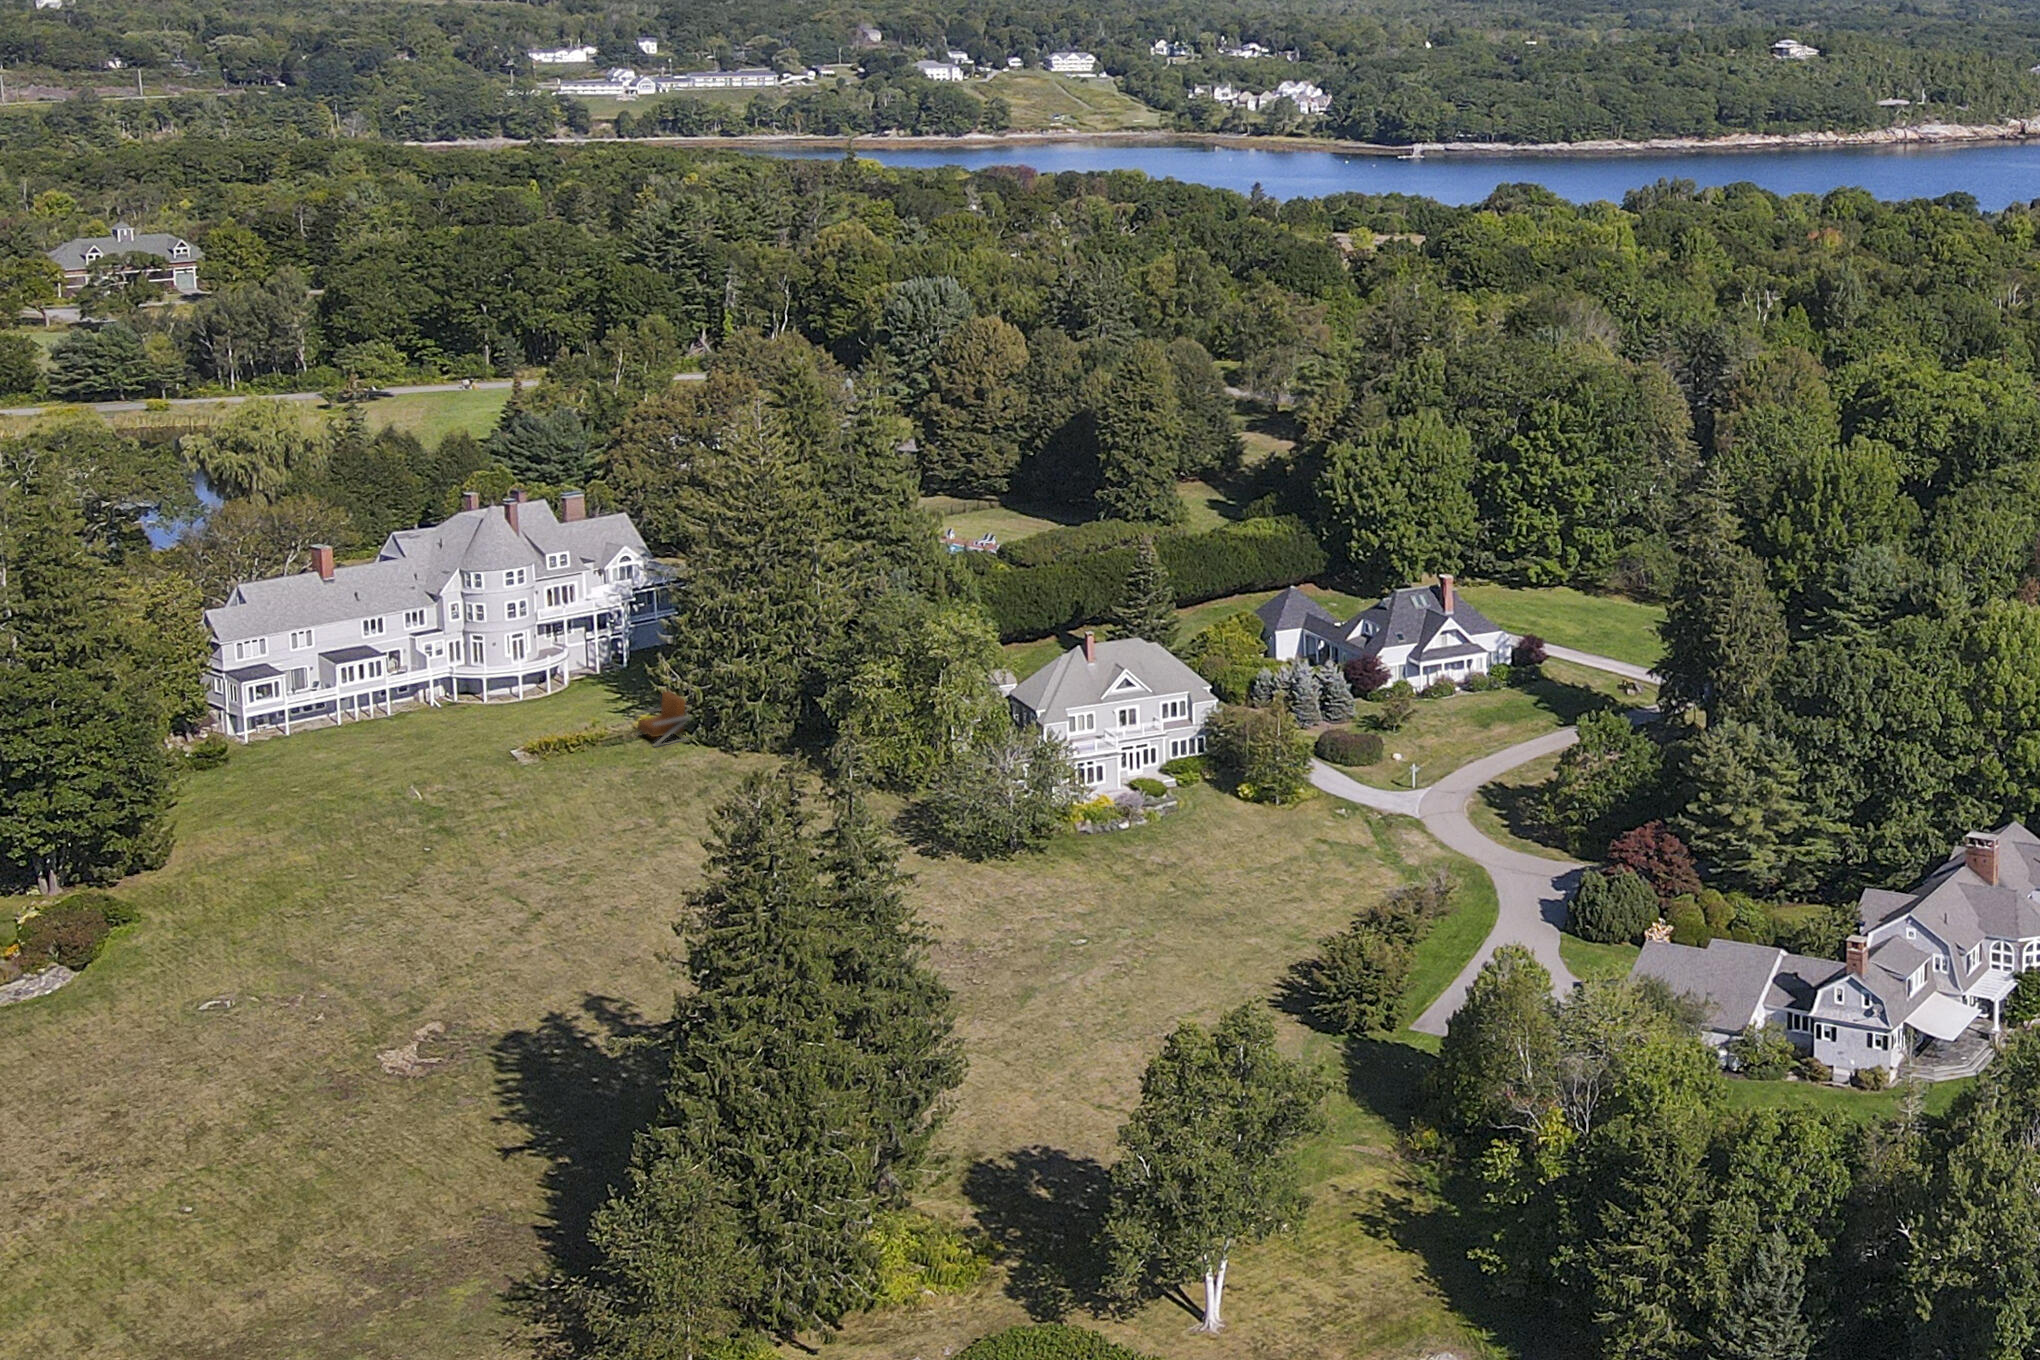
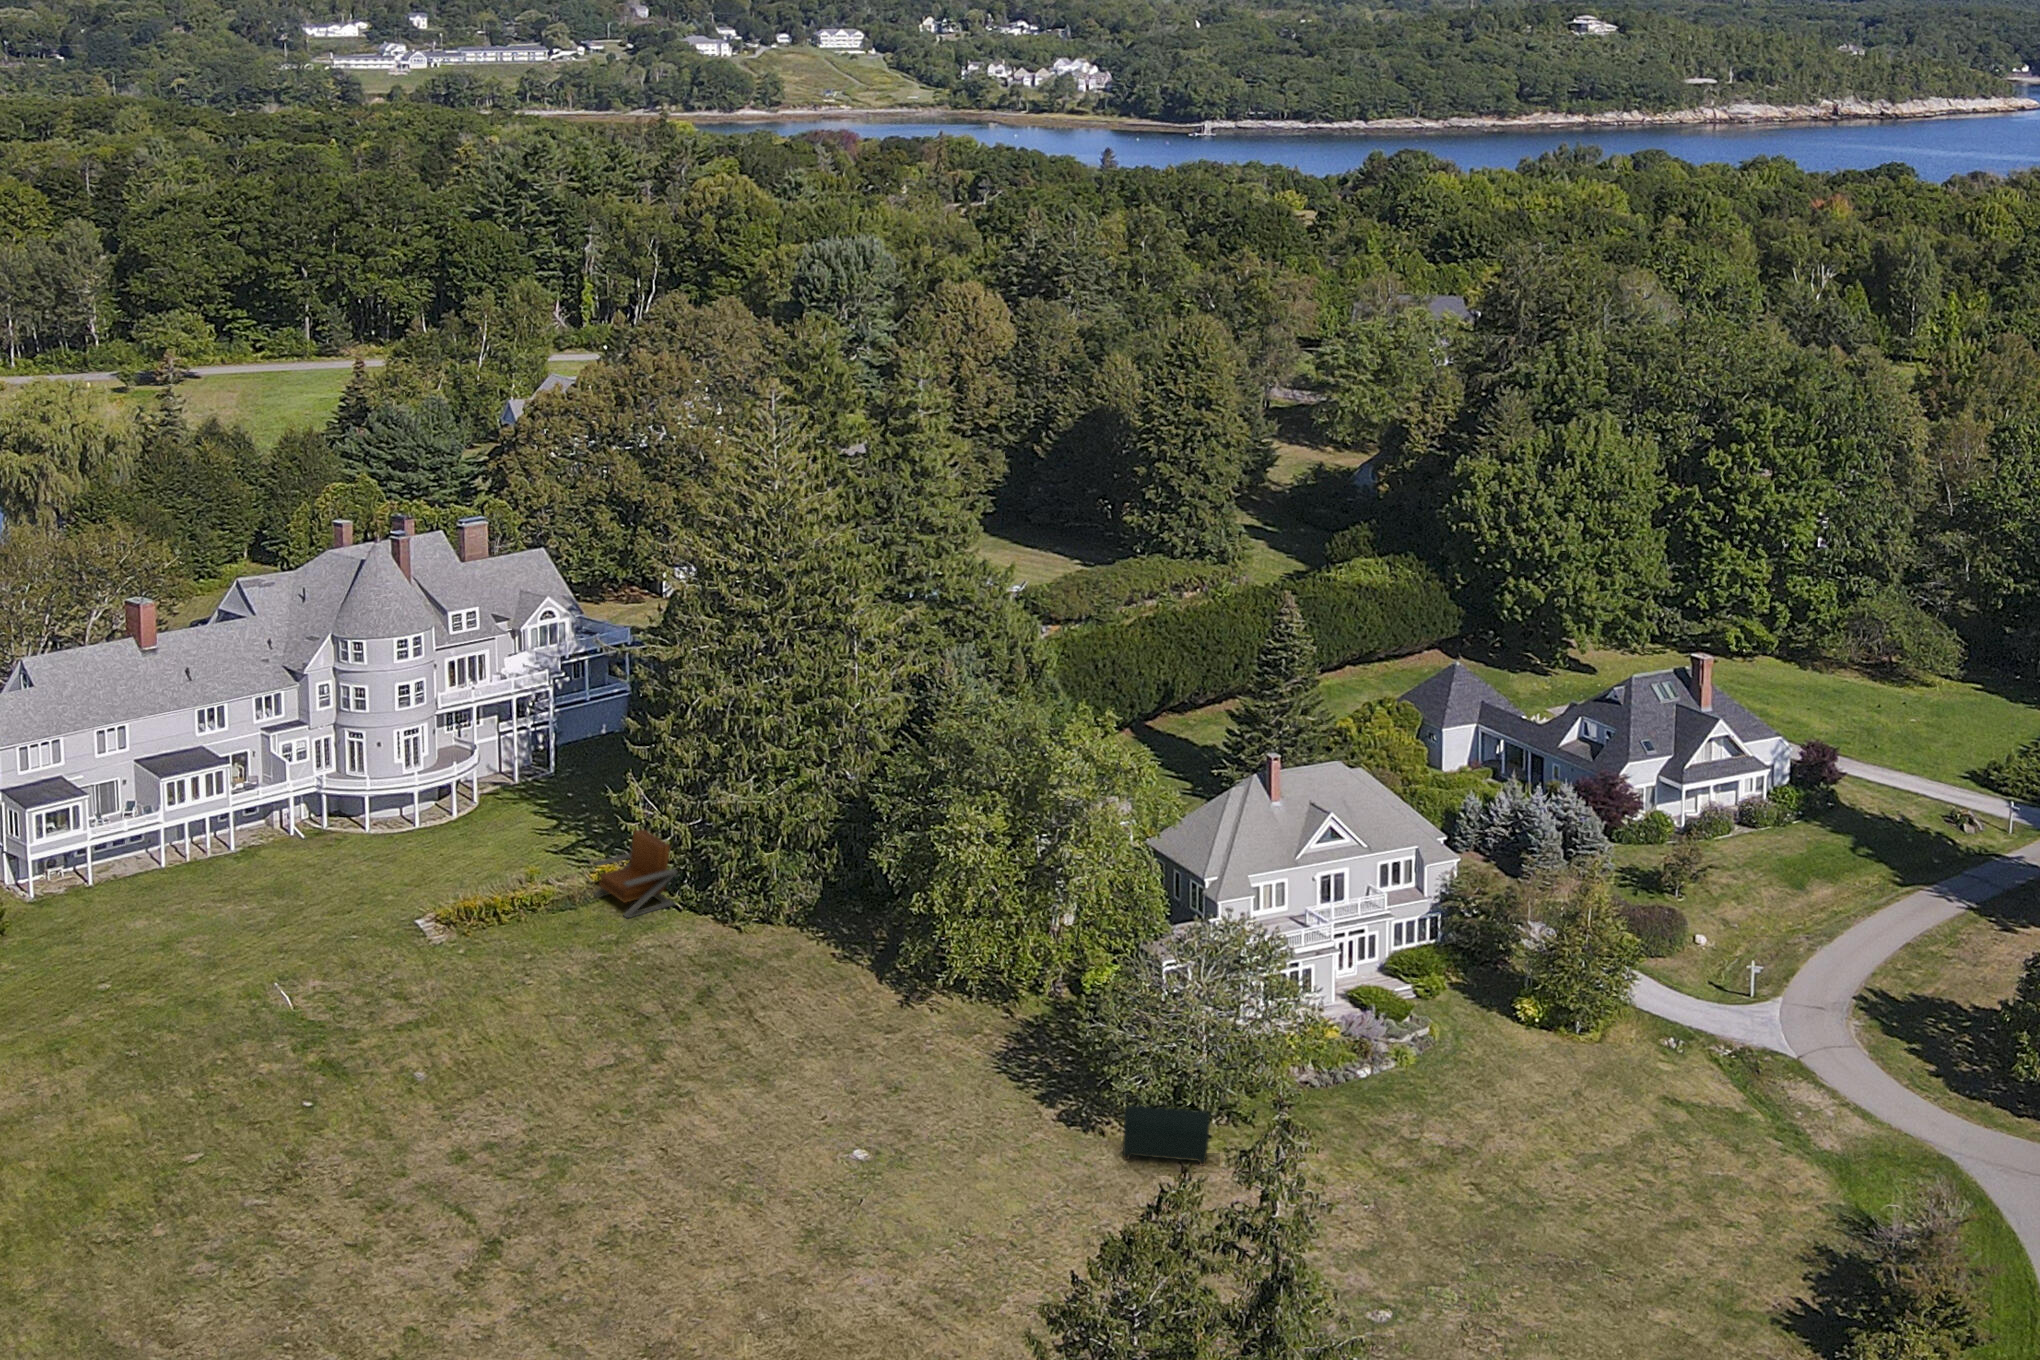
bench: none [944,838,1002,873] -> present [1123,1105,1210,1166]

